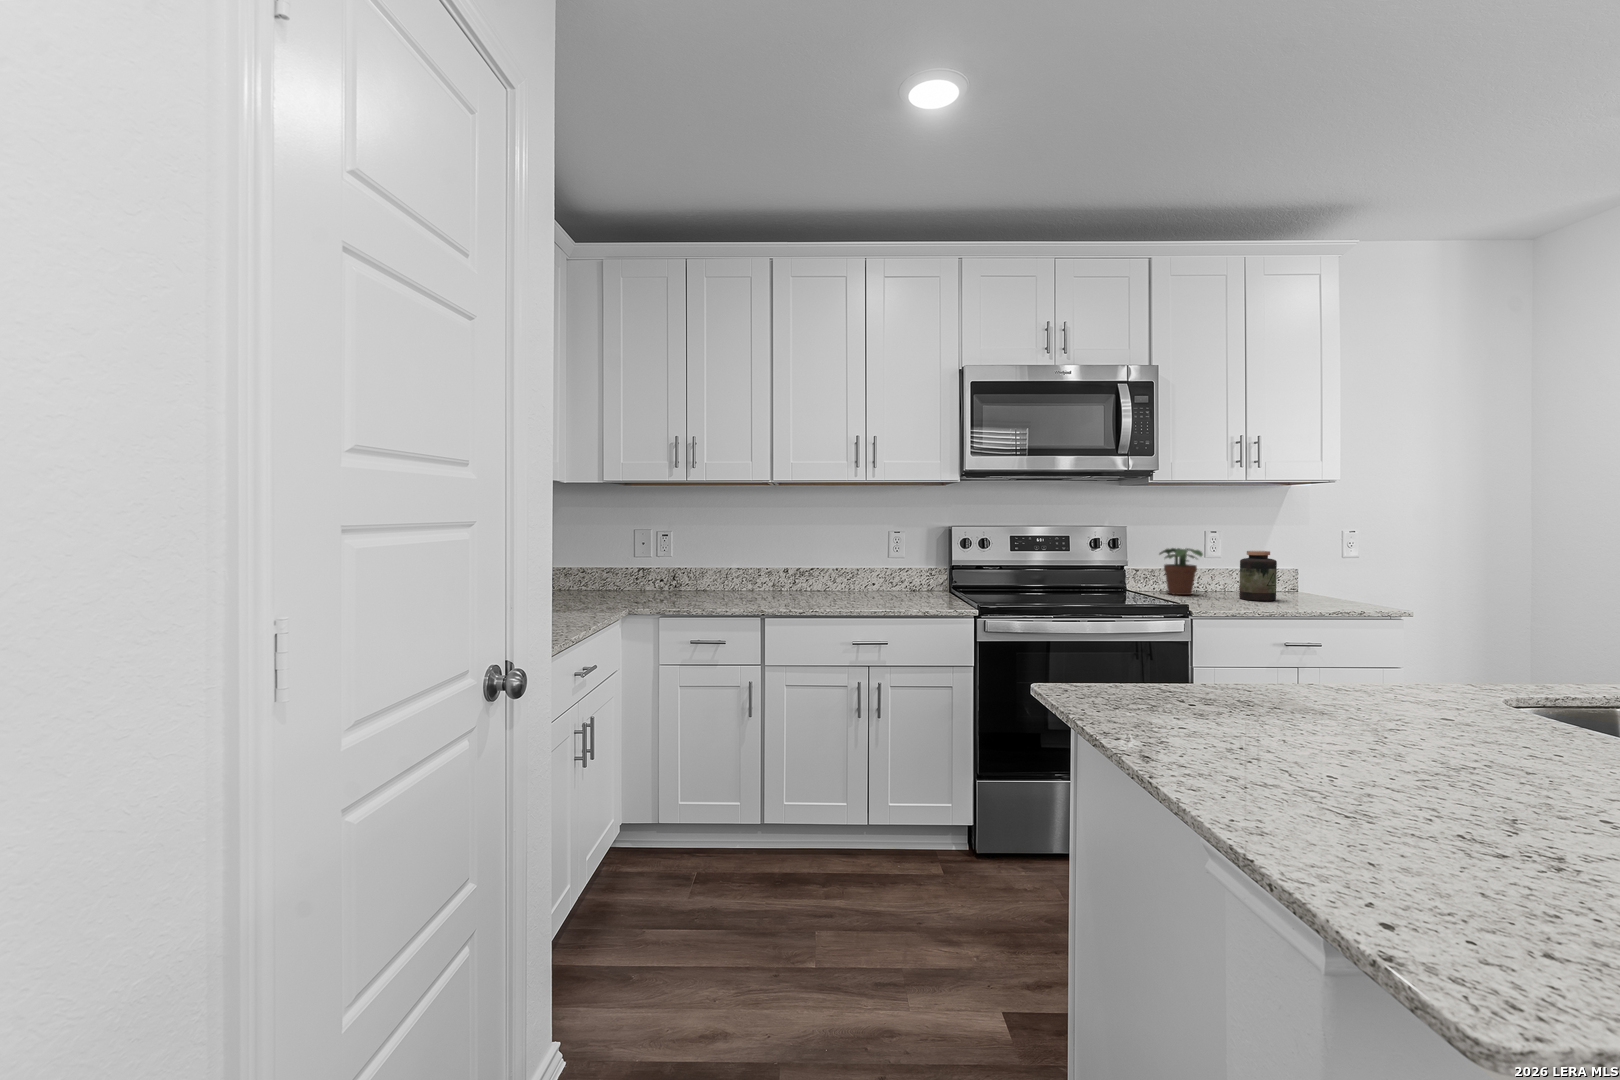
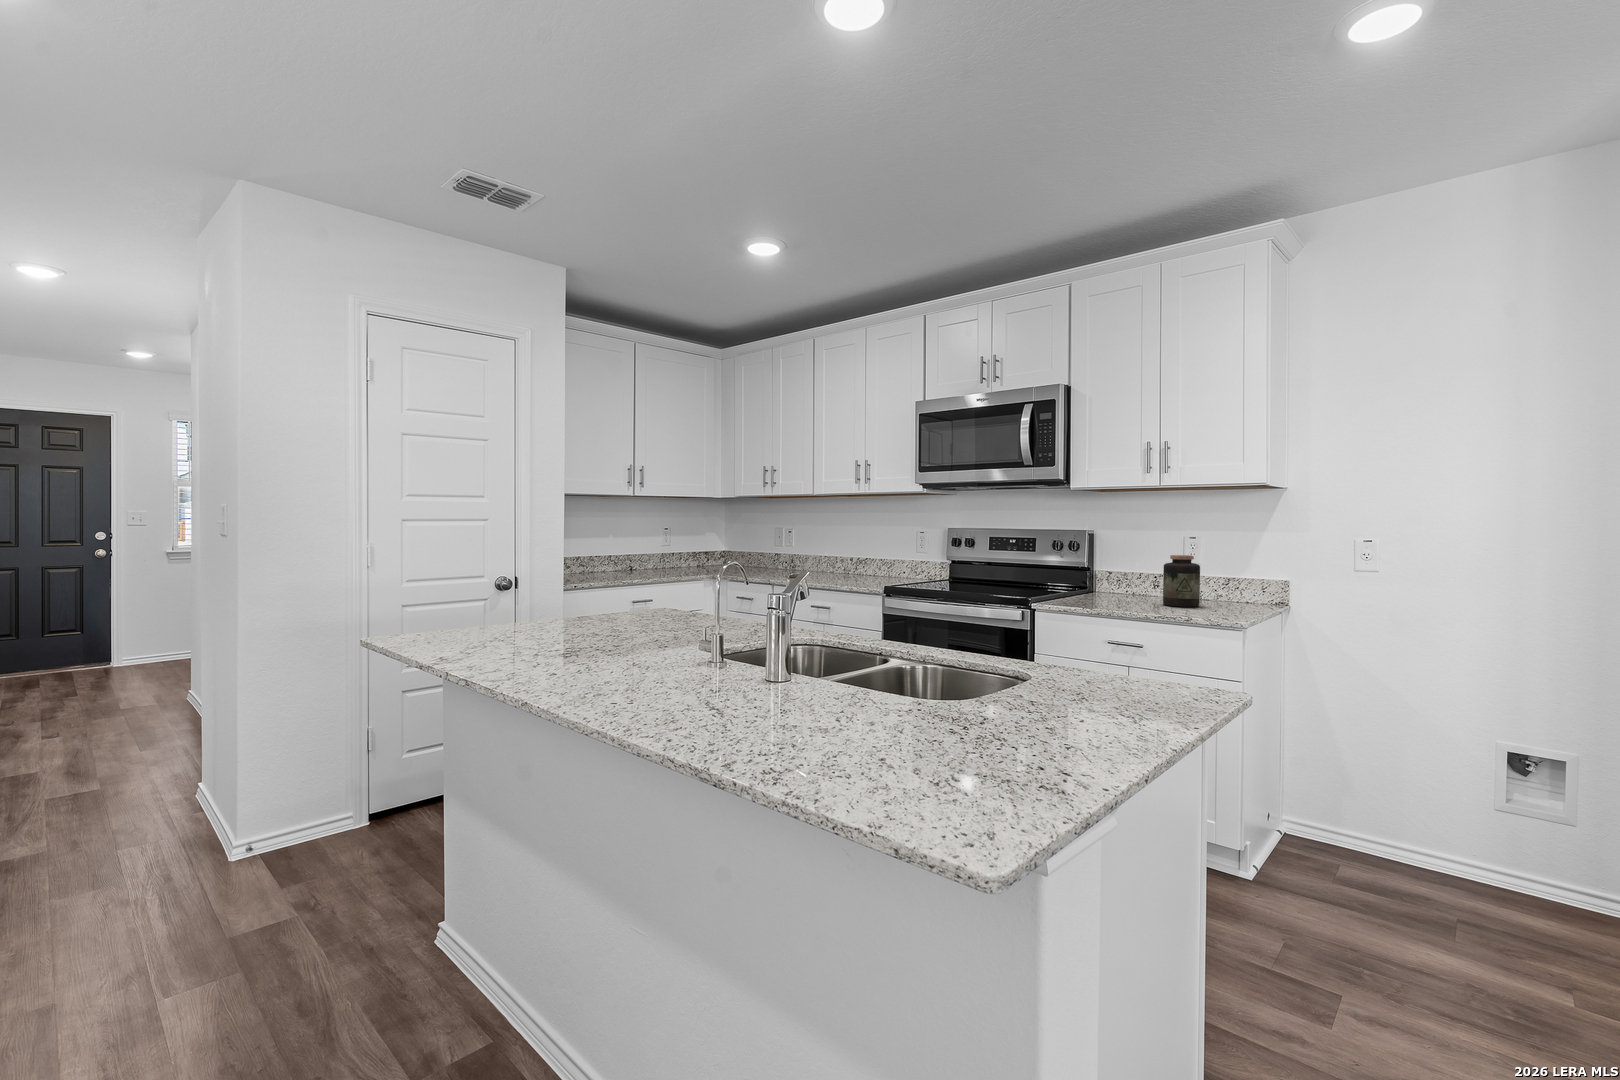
potted plant: present [1159,548,1203,595] -> none [1115,552,1160,598]

